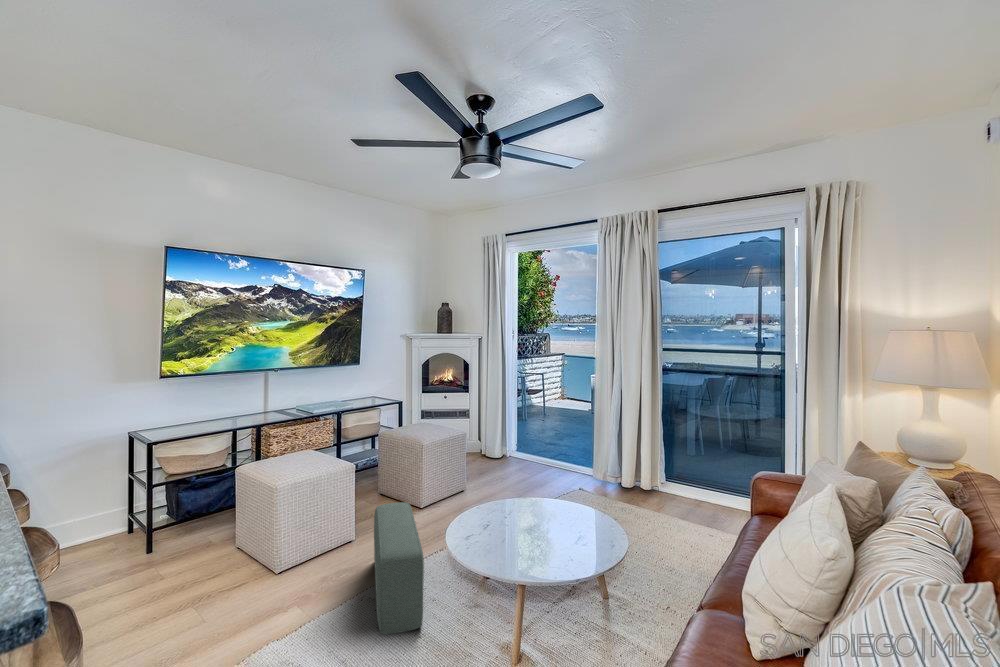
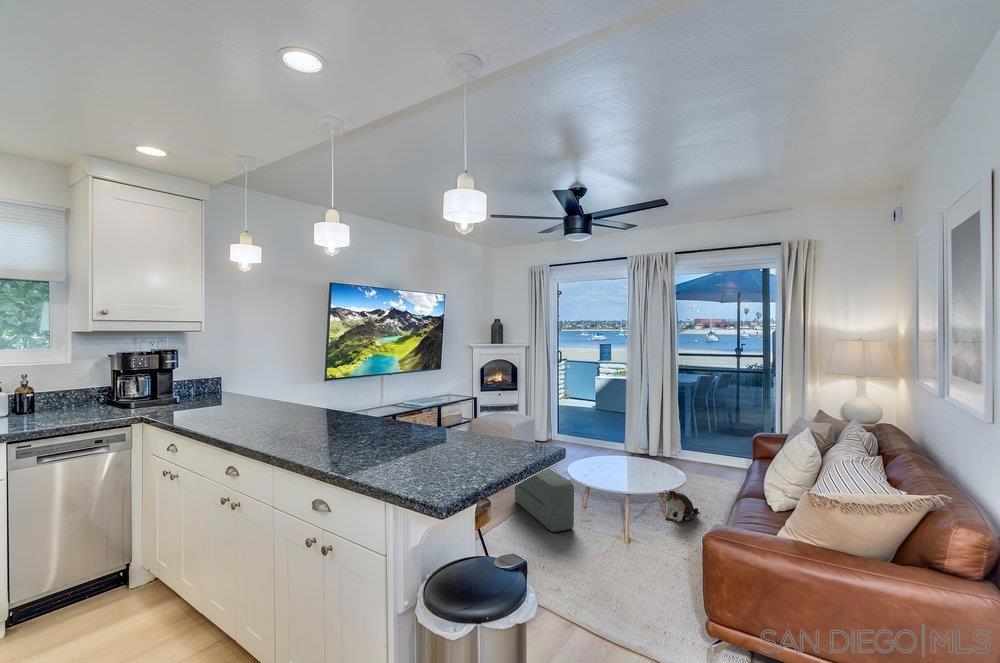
plush toy: none [567,563,647,624] -> present [660,491,698,522]

